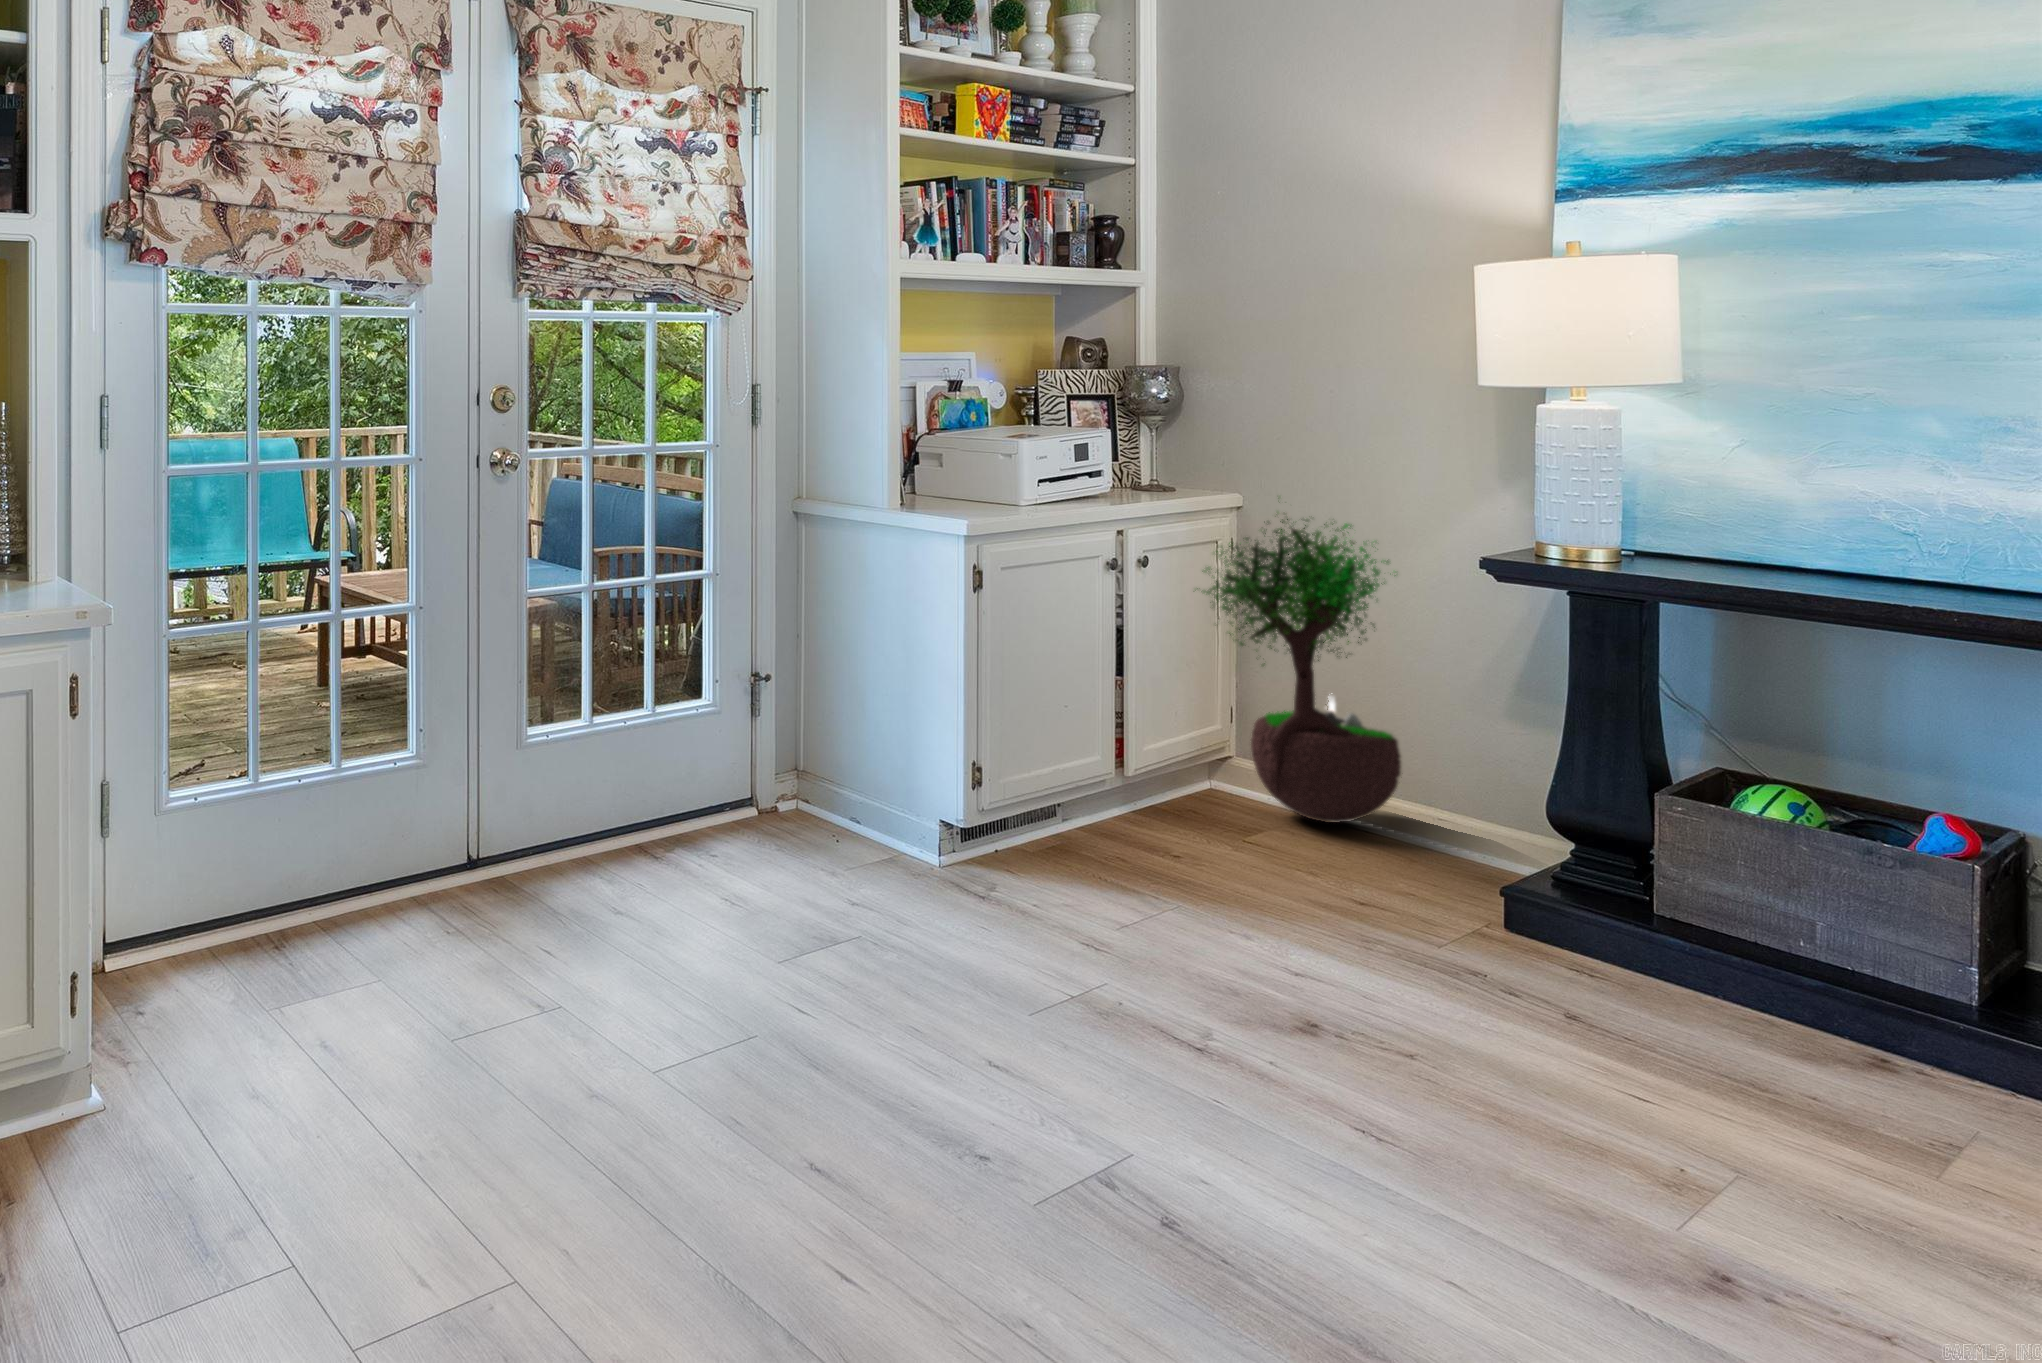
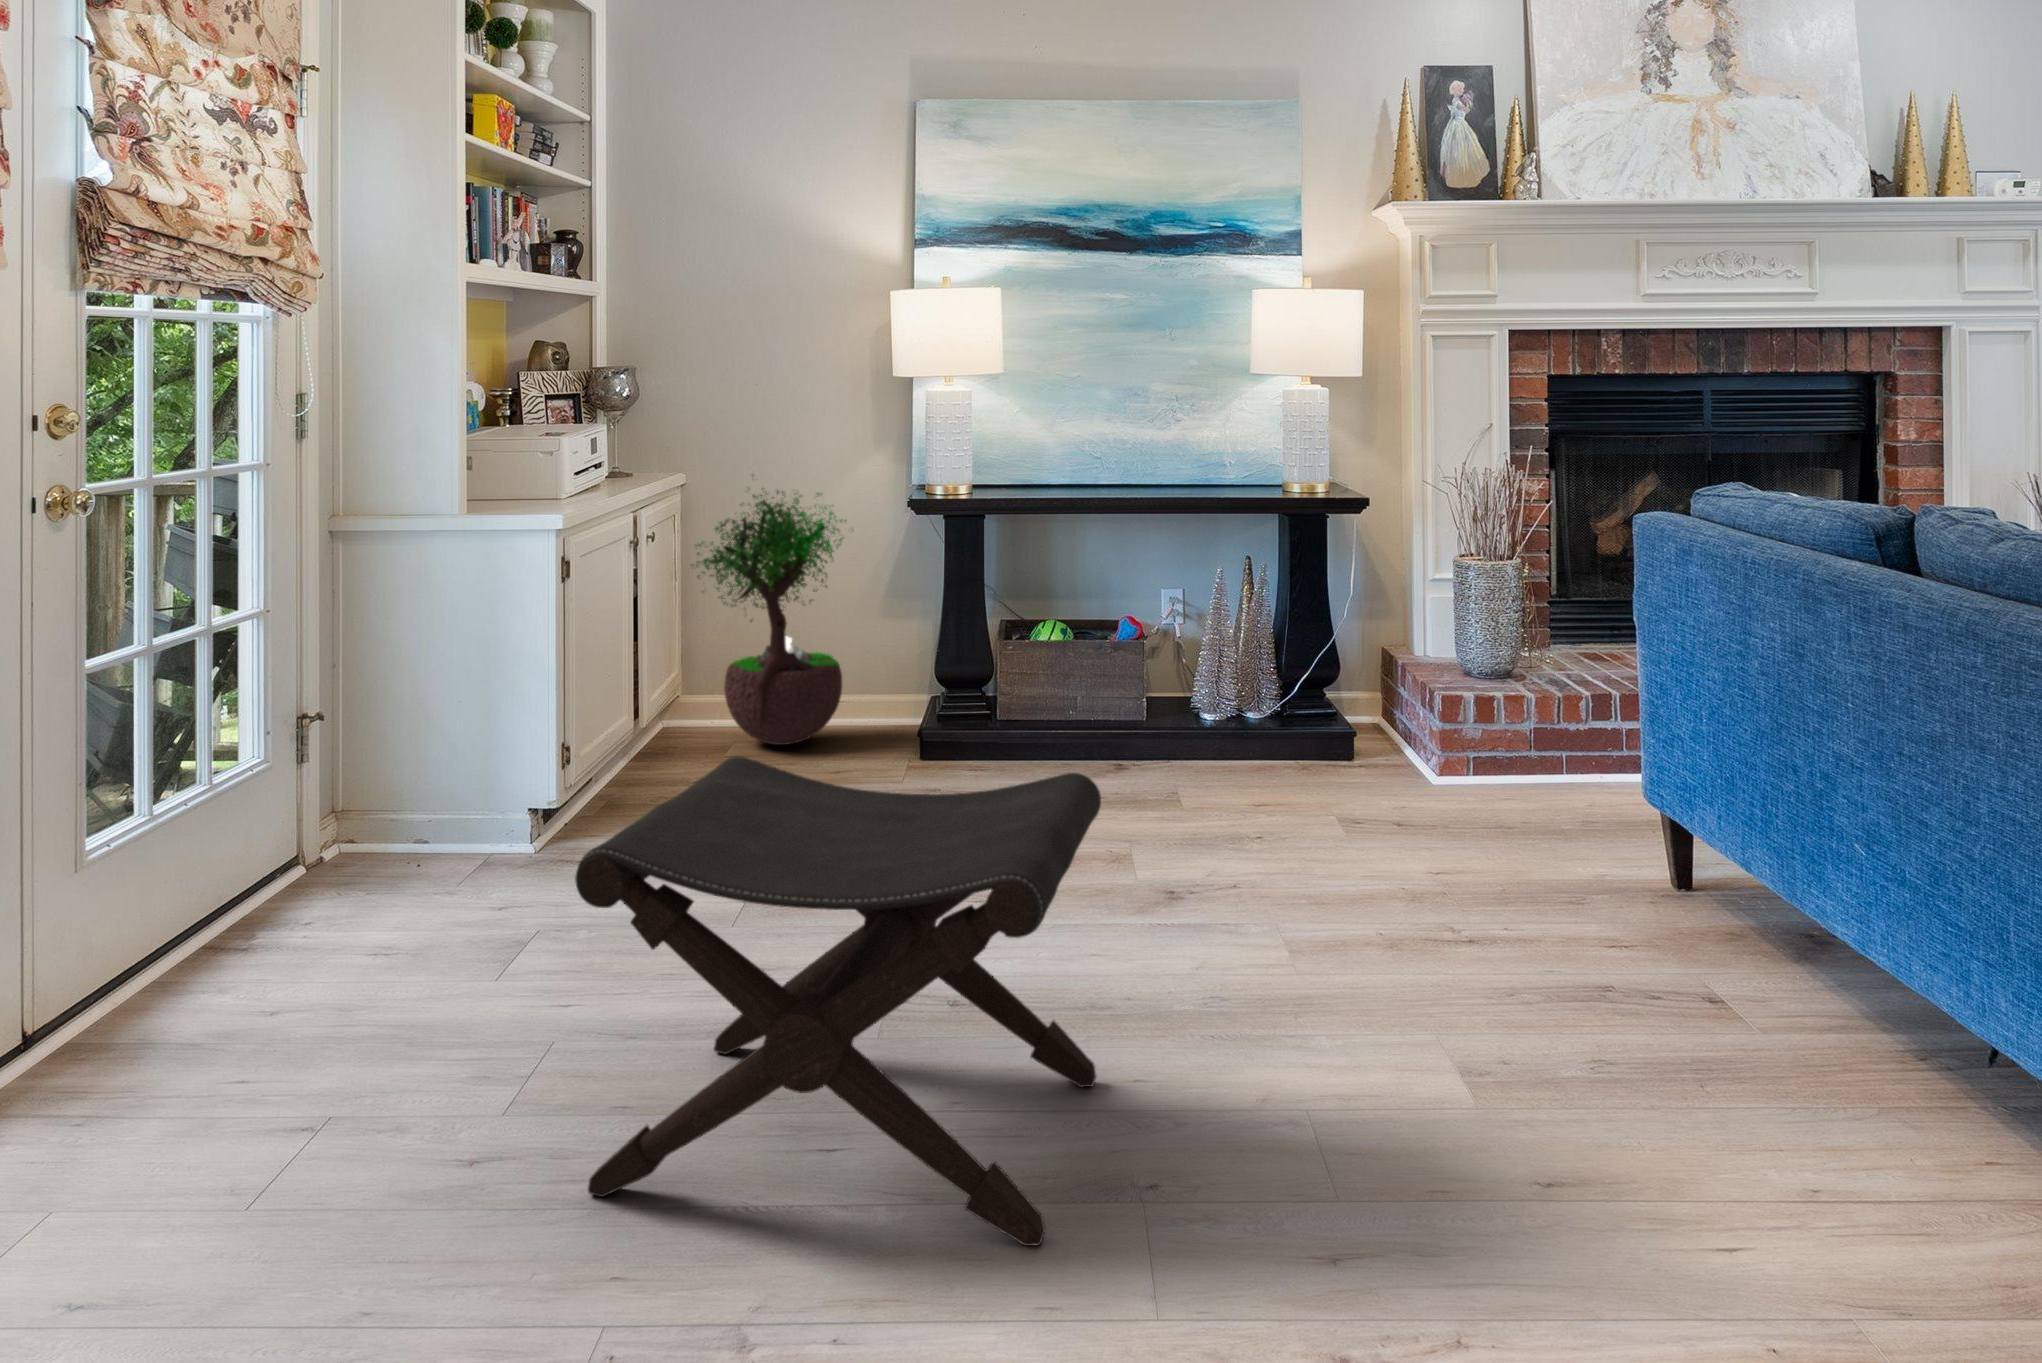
footstool: none [654,752,1202,1260] -> present [575,756,1101,1246]

